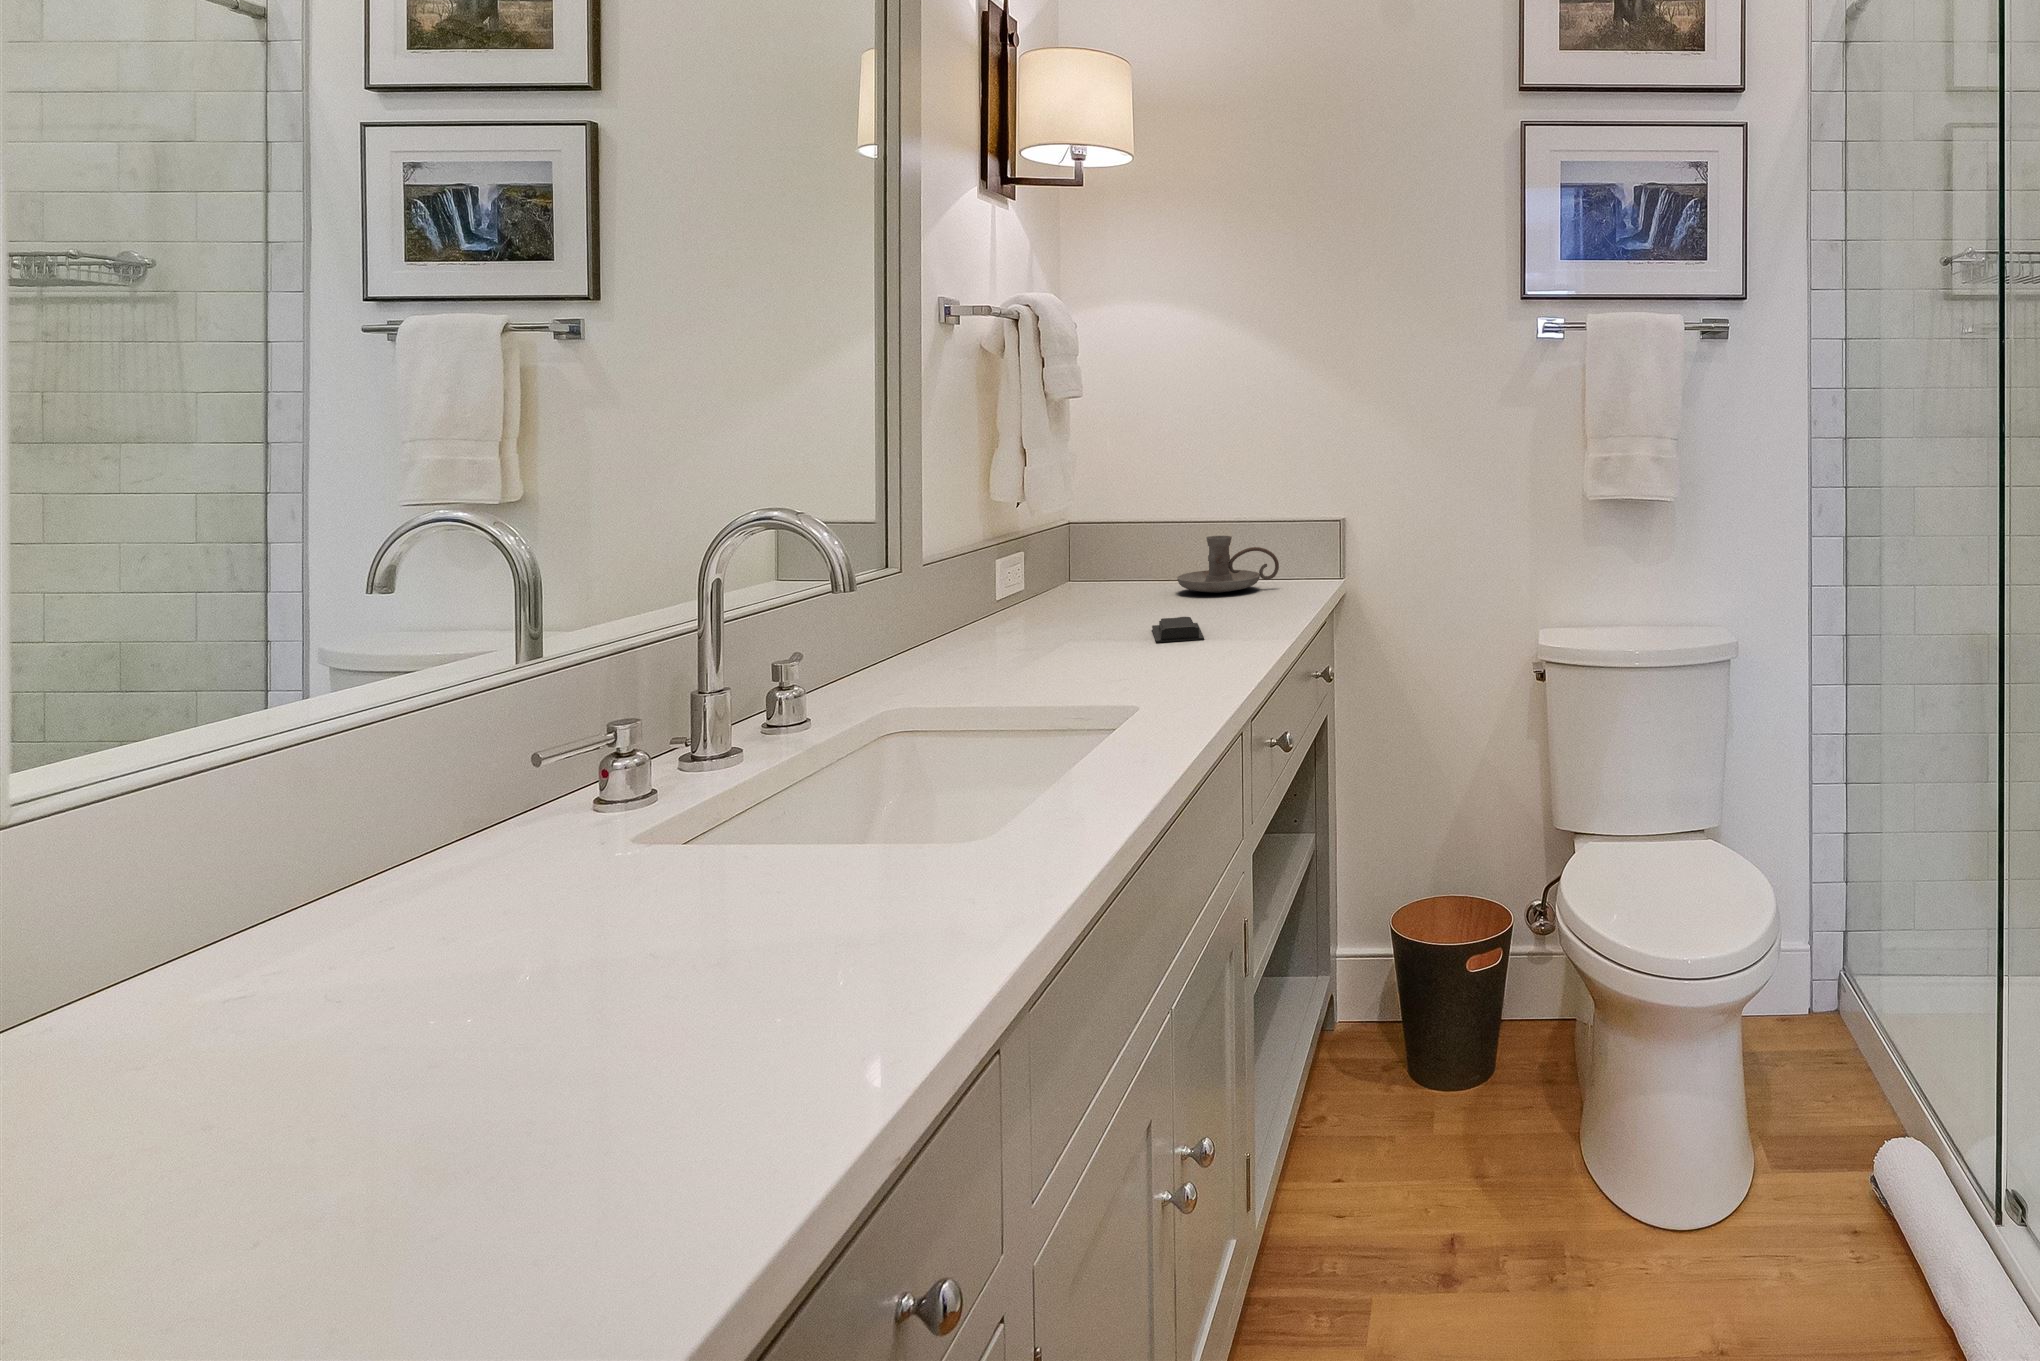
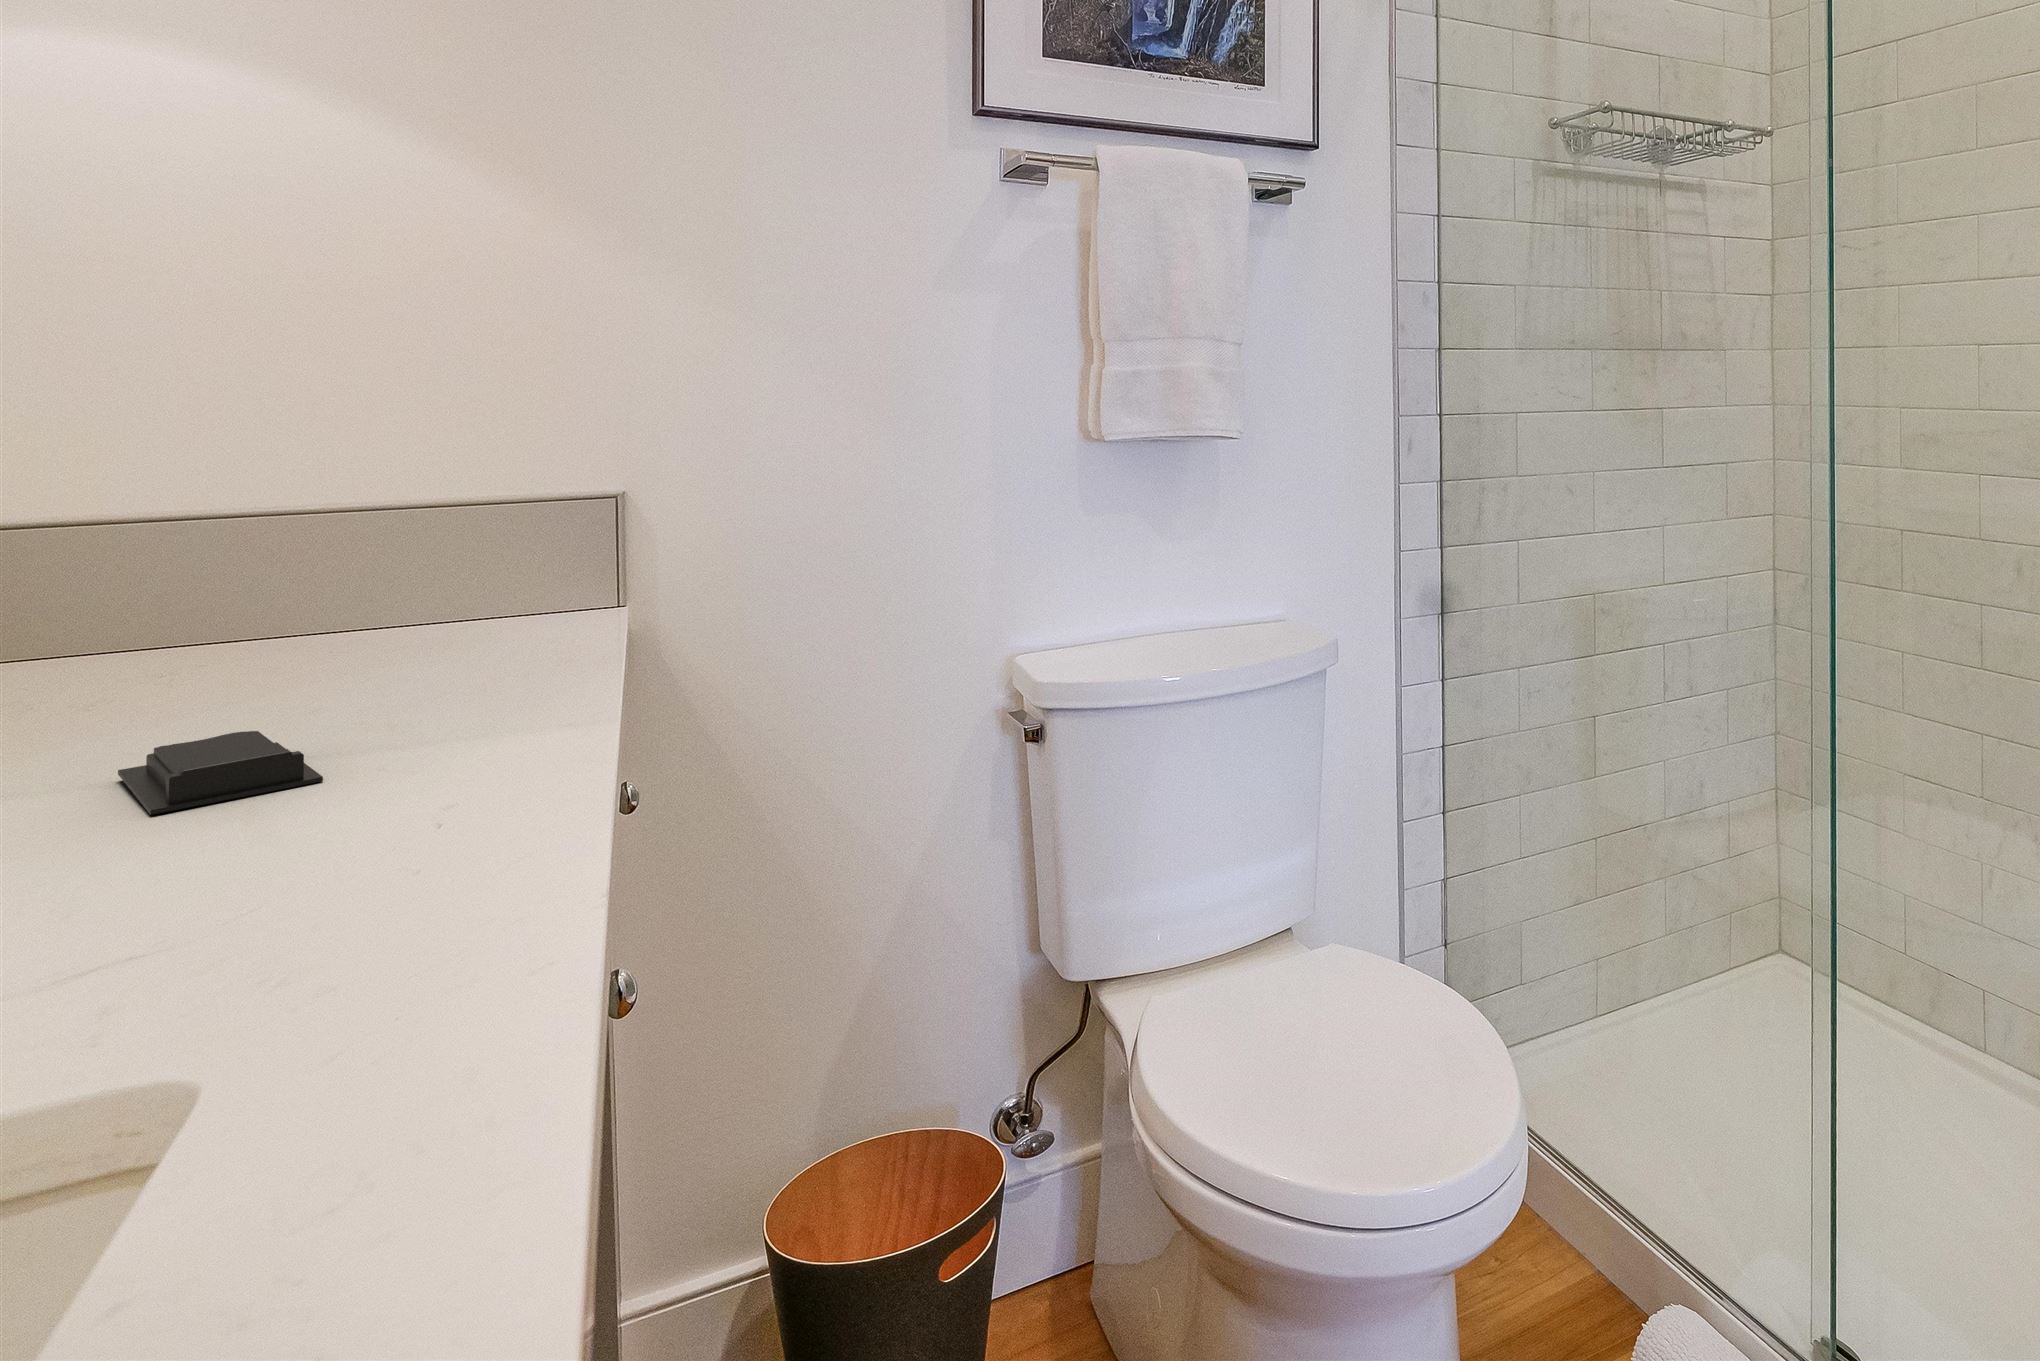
candle holder: present [1177,536,1279,593] -> none [167,546,460,673]

